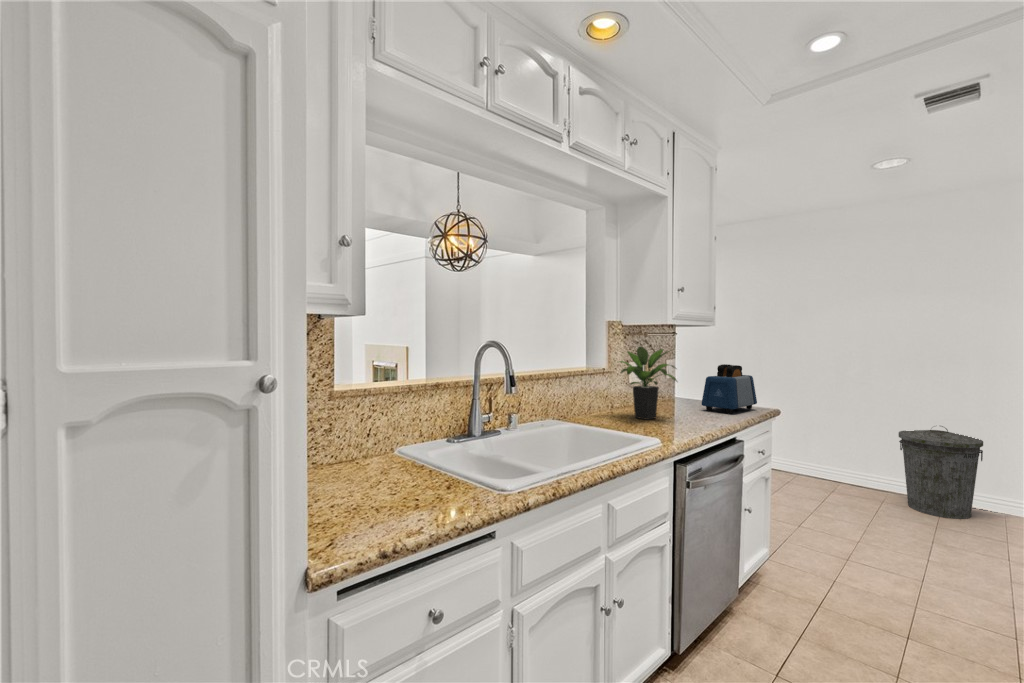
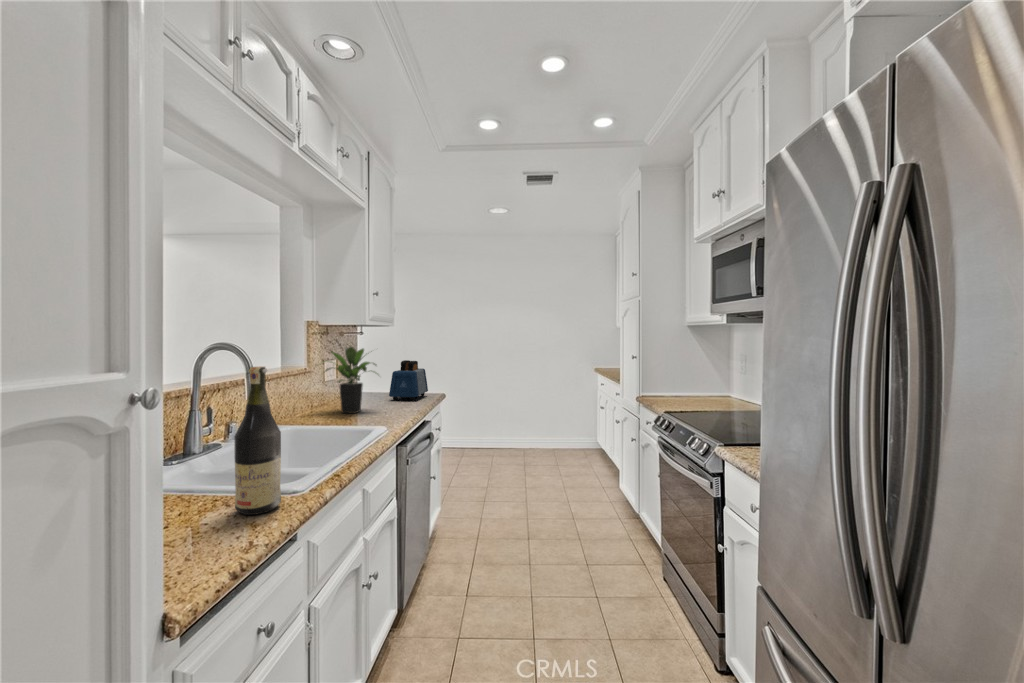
wine bottle: none [442,362,481,503] -> present [234,367,281,515]
trash can: present [899,426,983,519] -> none [497,396,540,457]

